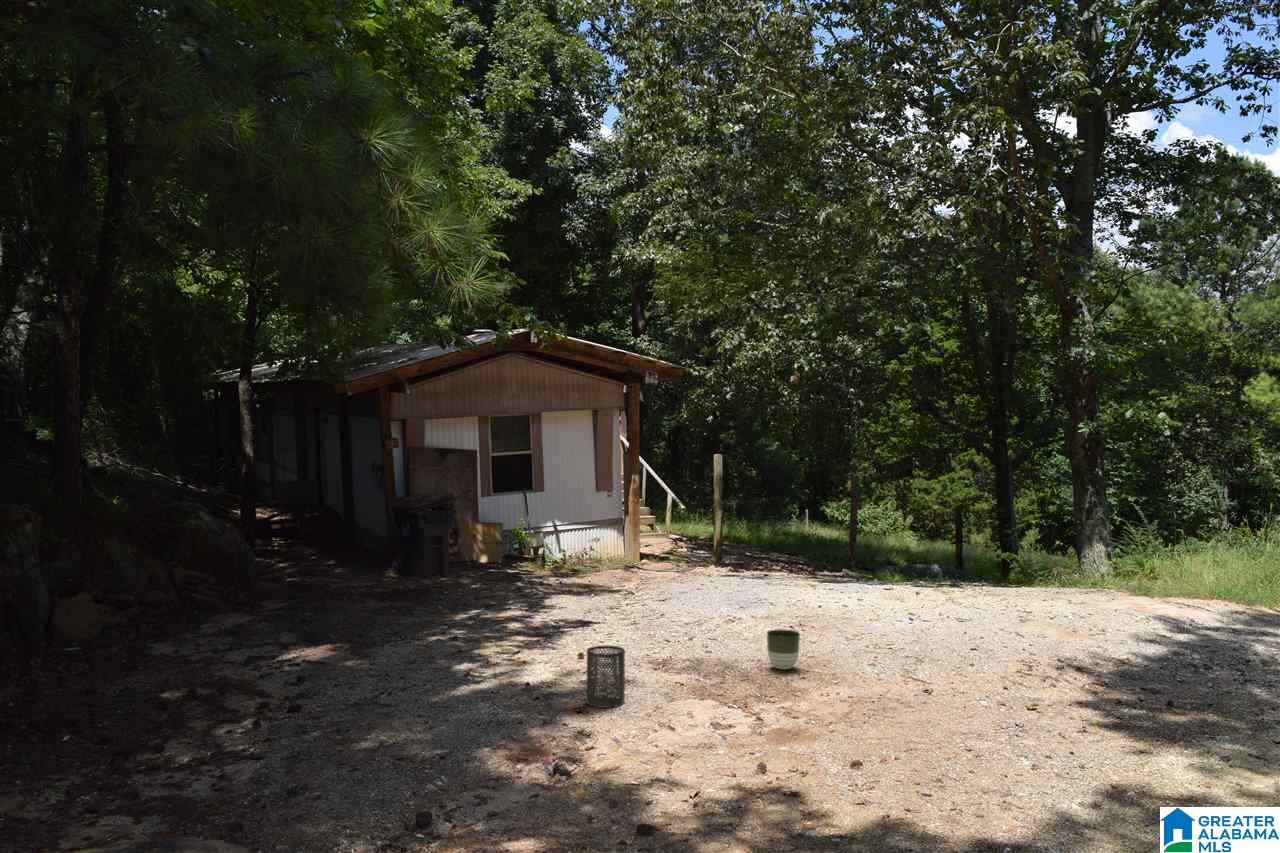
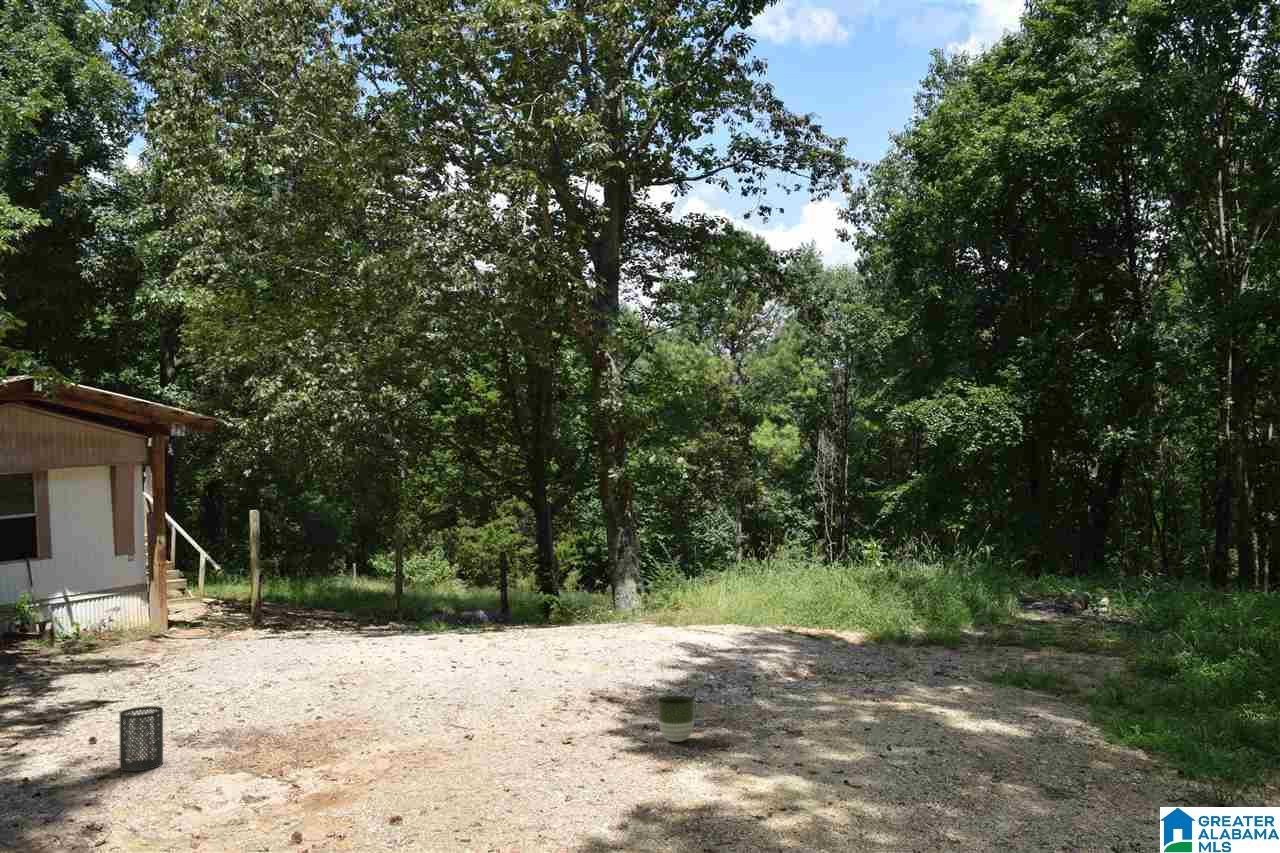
planter: present [767,629,800,670] -> present [657,696,695,742]

